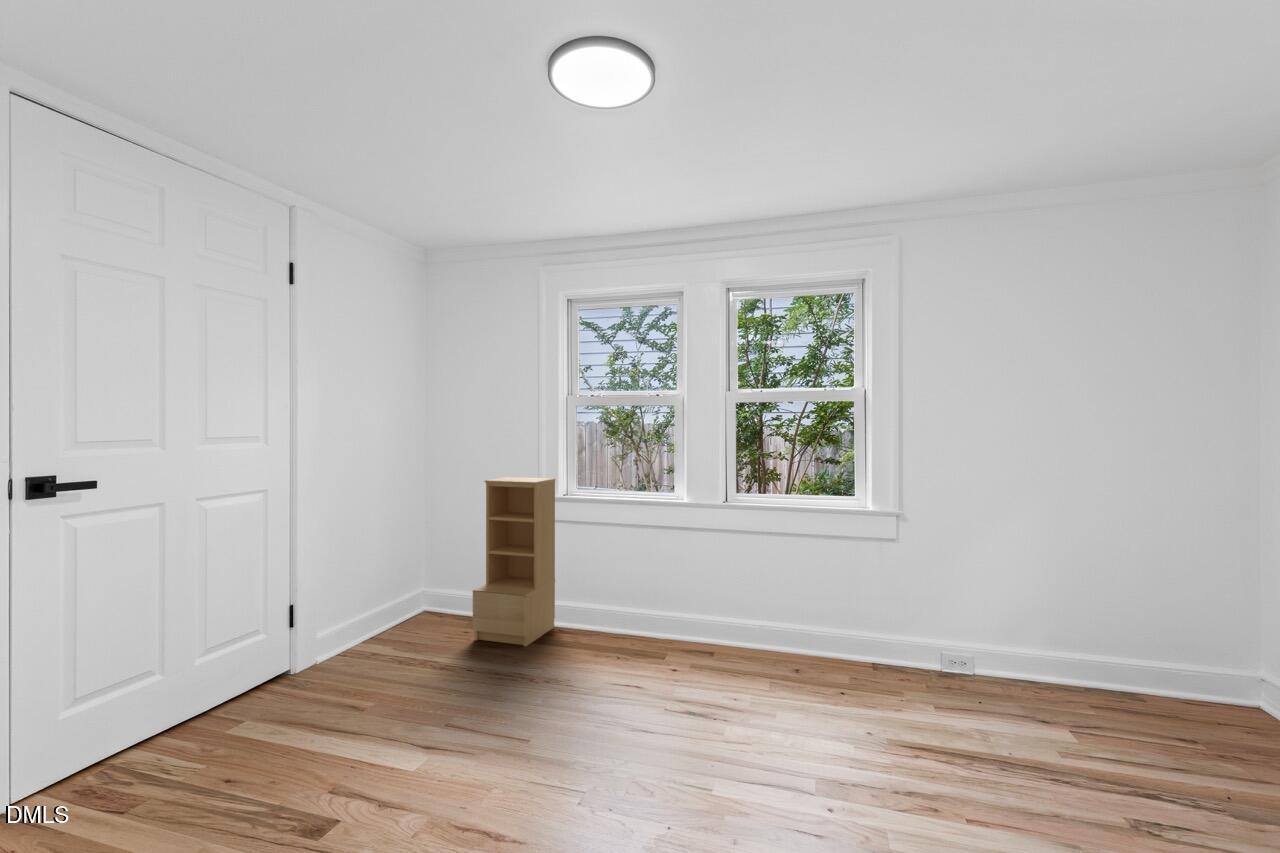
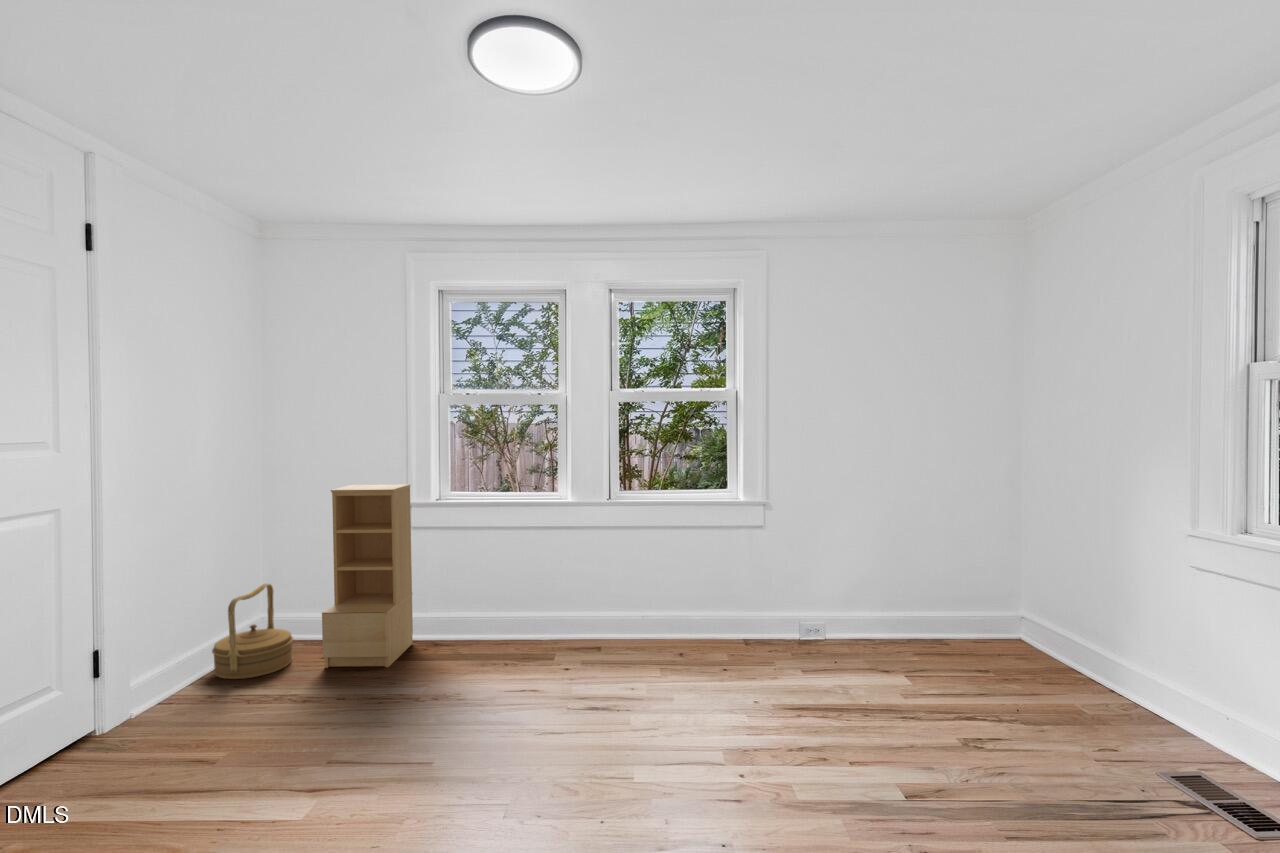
woven basket: none [388,560,453,642] -> present [212,584,293,679]

